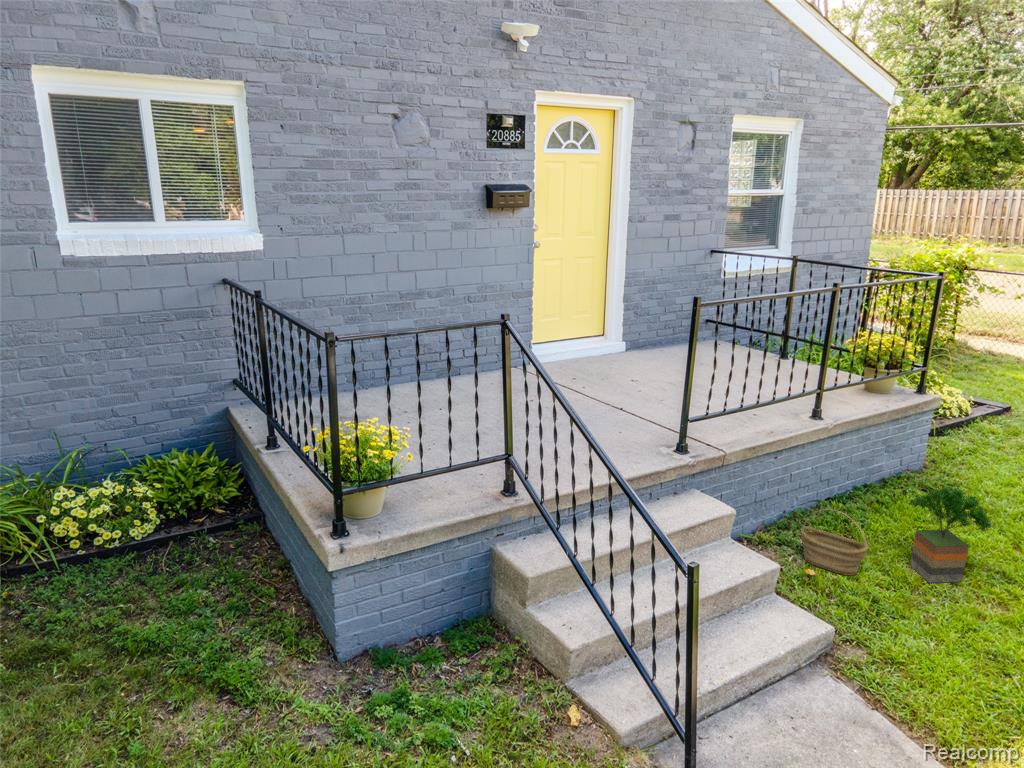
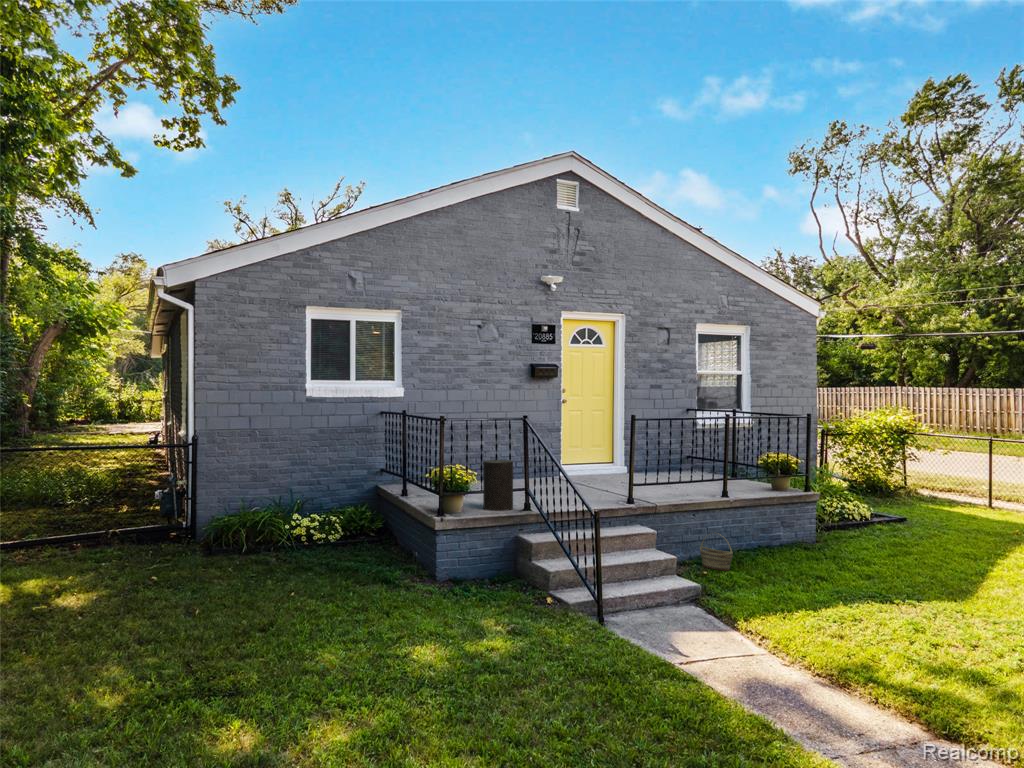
stool: none [420,402,482,513] -> present [483,460,513,511]
potted tree: present [910,487,991,583] -> none [758,519,797,574]

